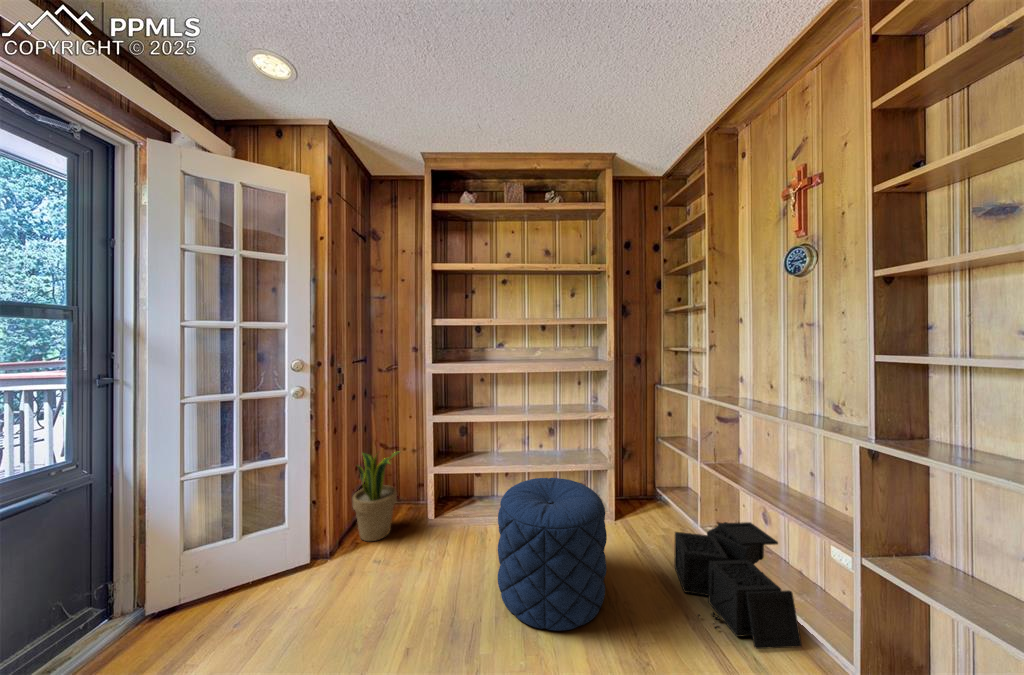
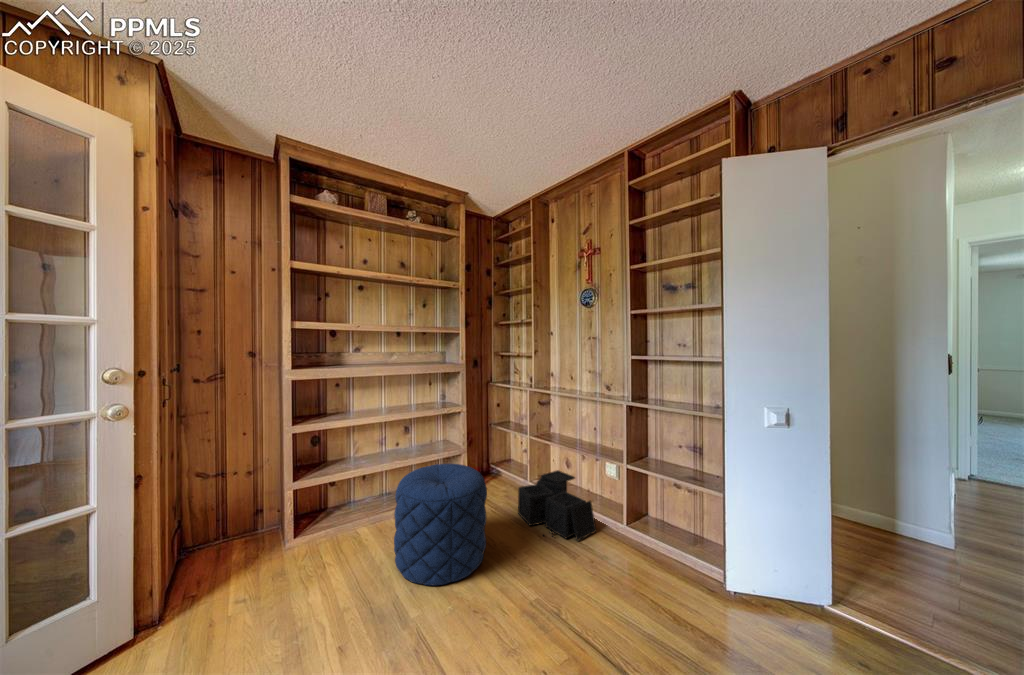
potted plant: present [353,452,399,541] -> none [181,473,253,590]

